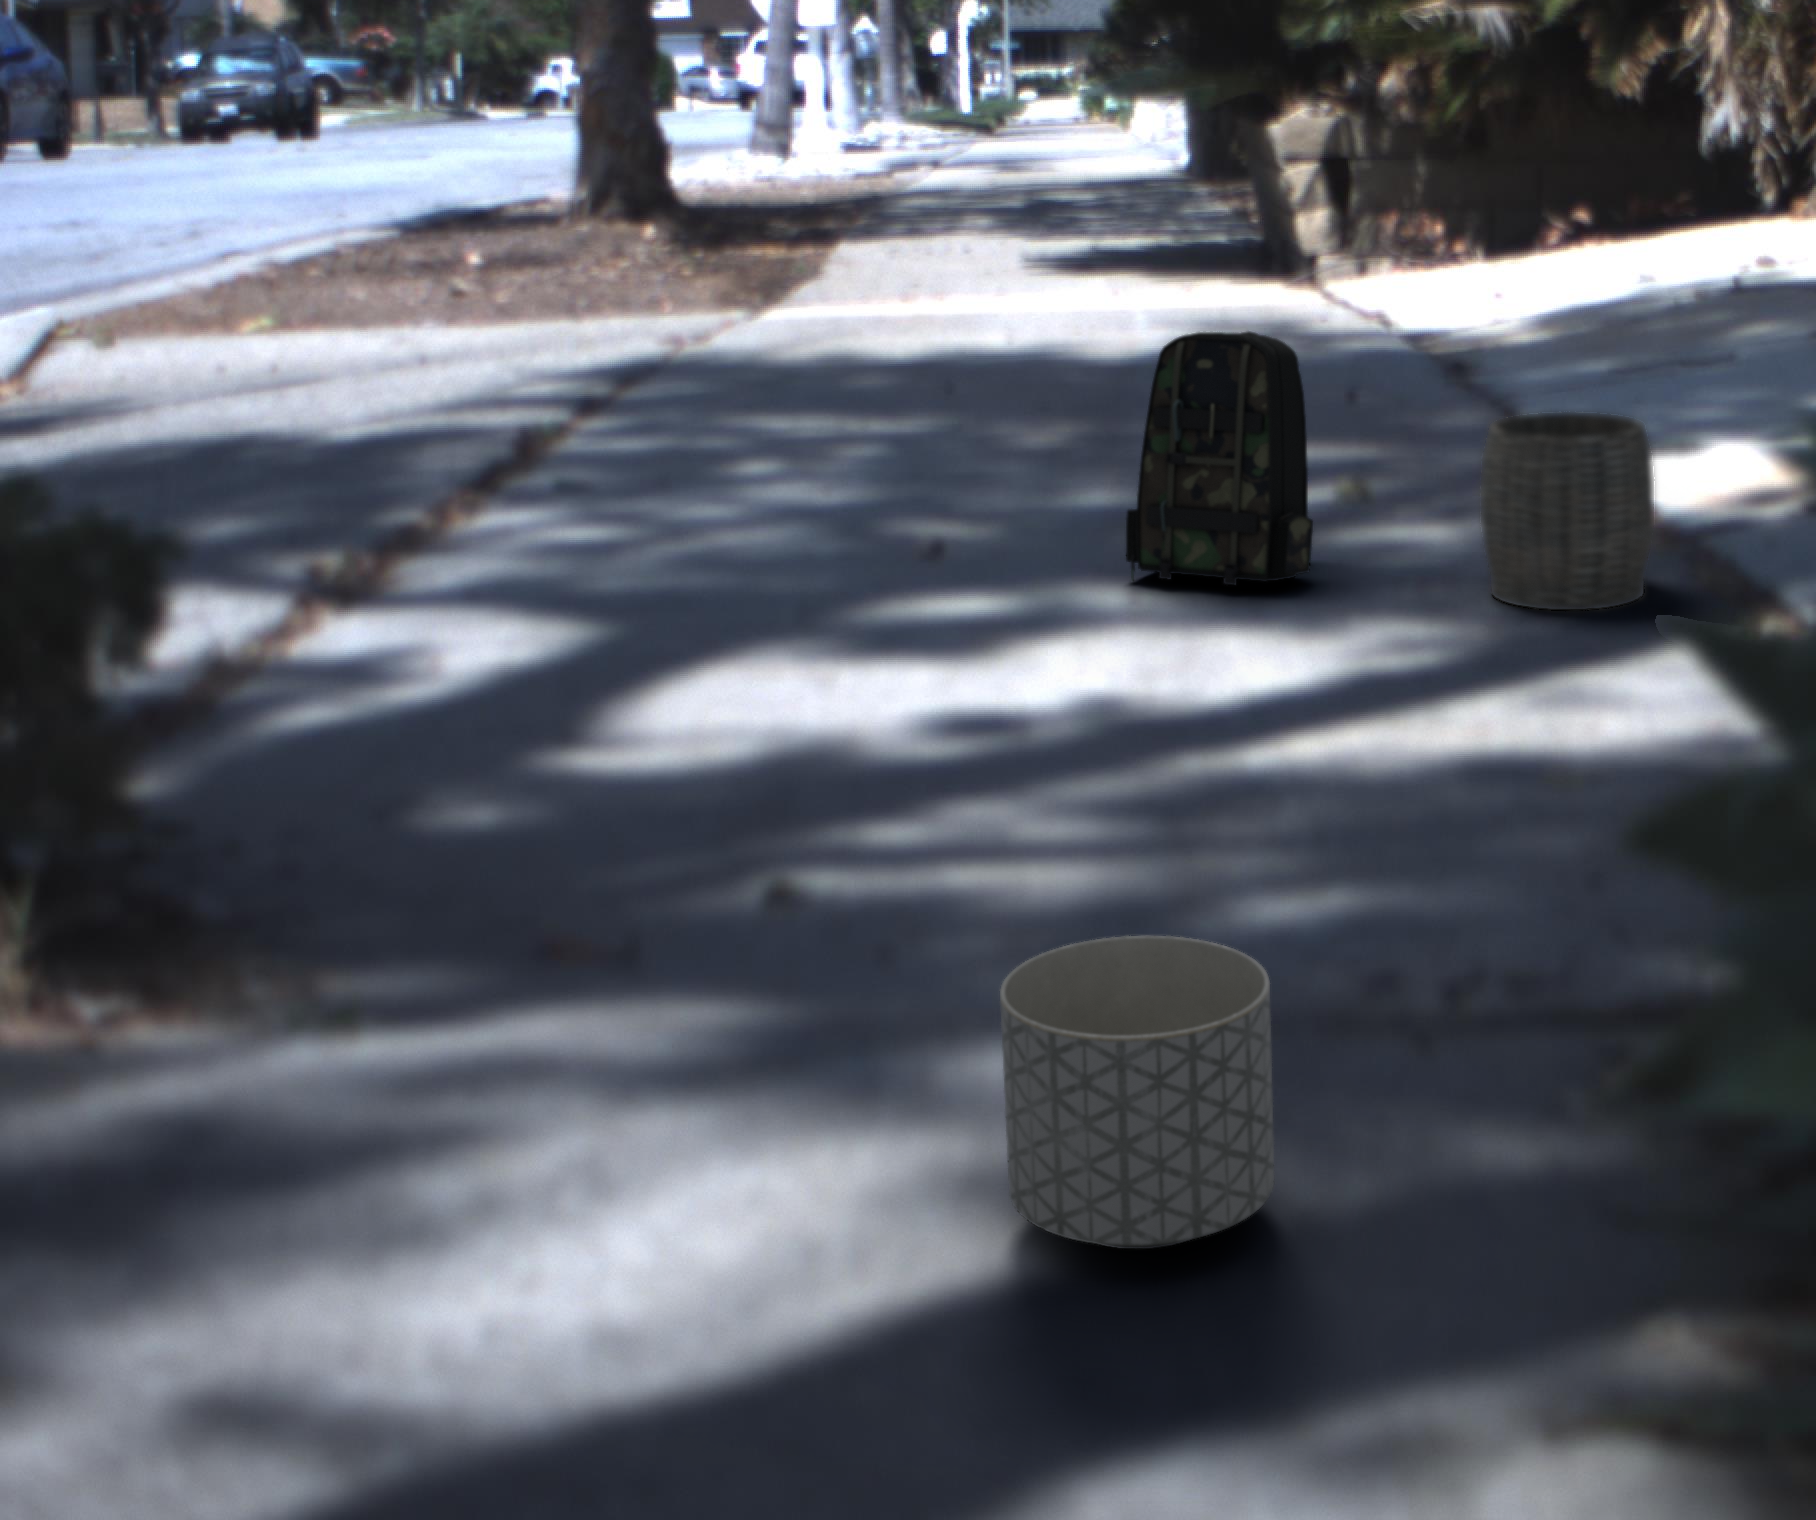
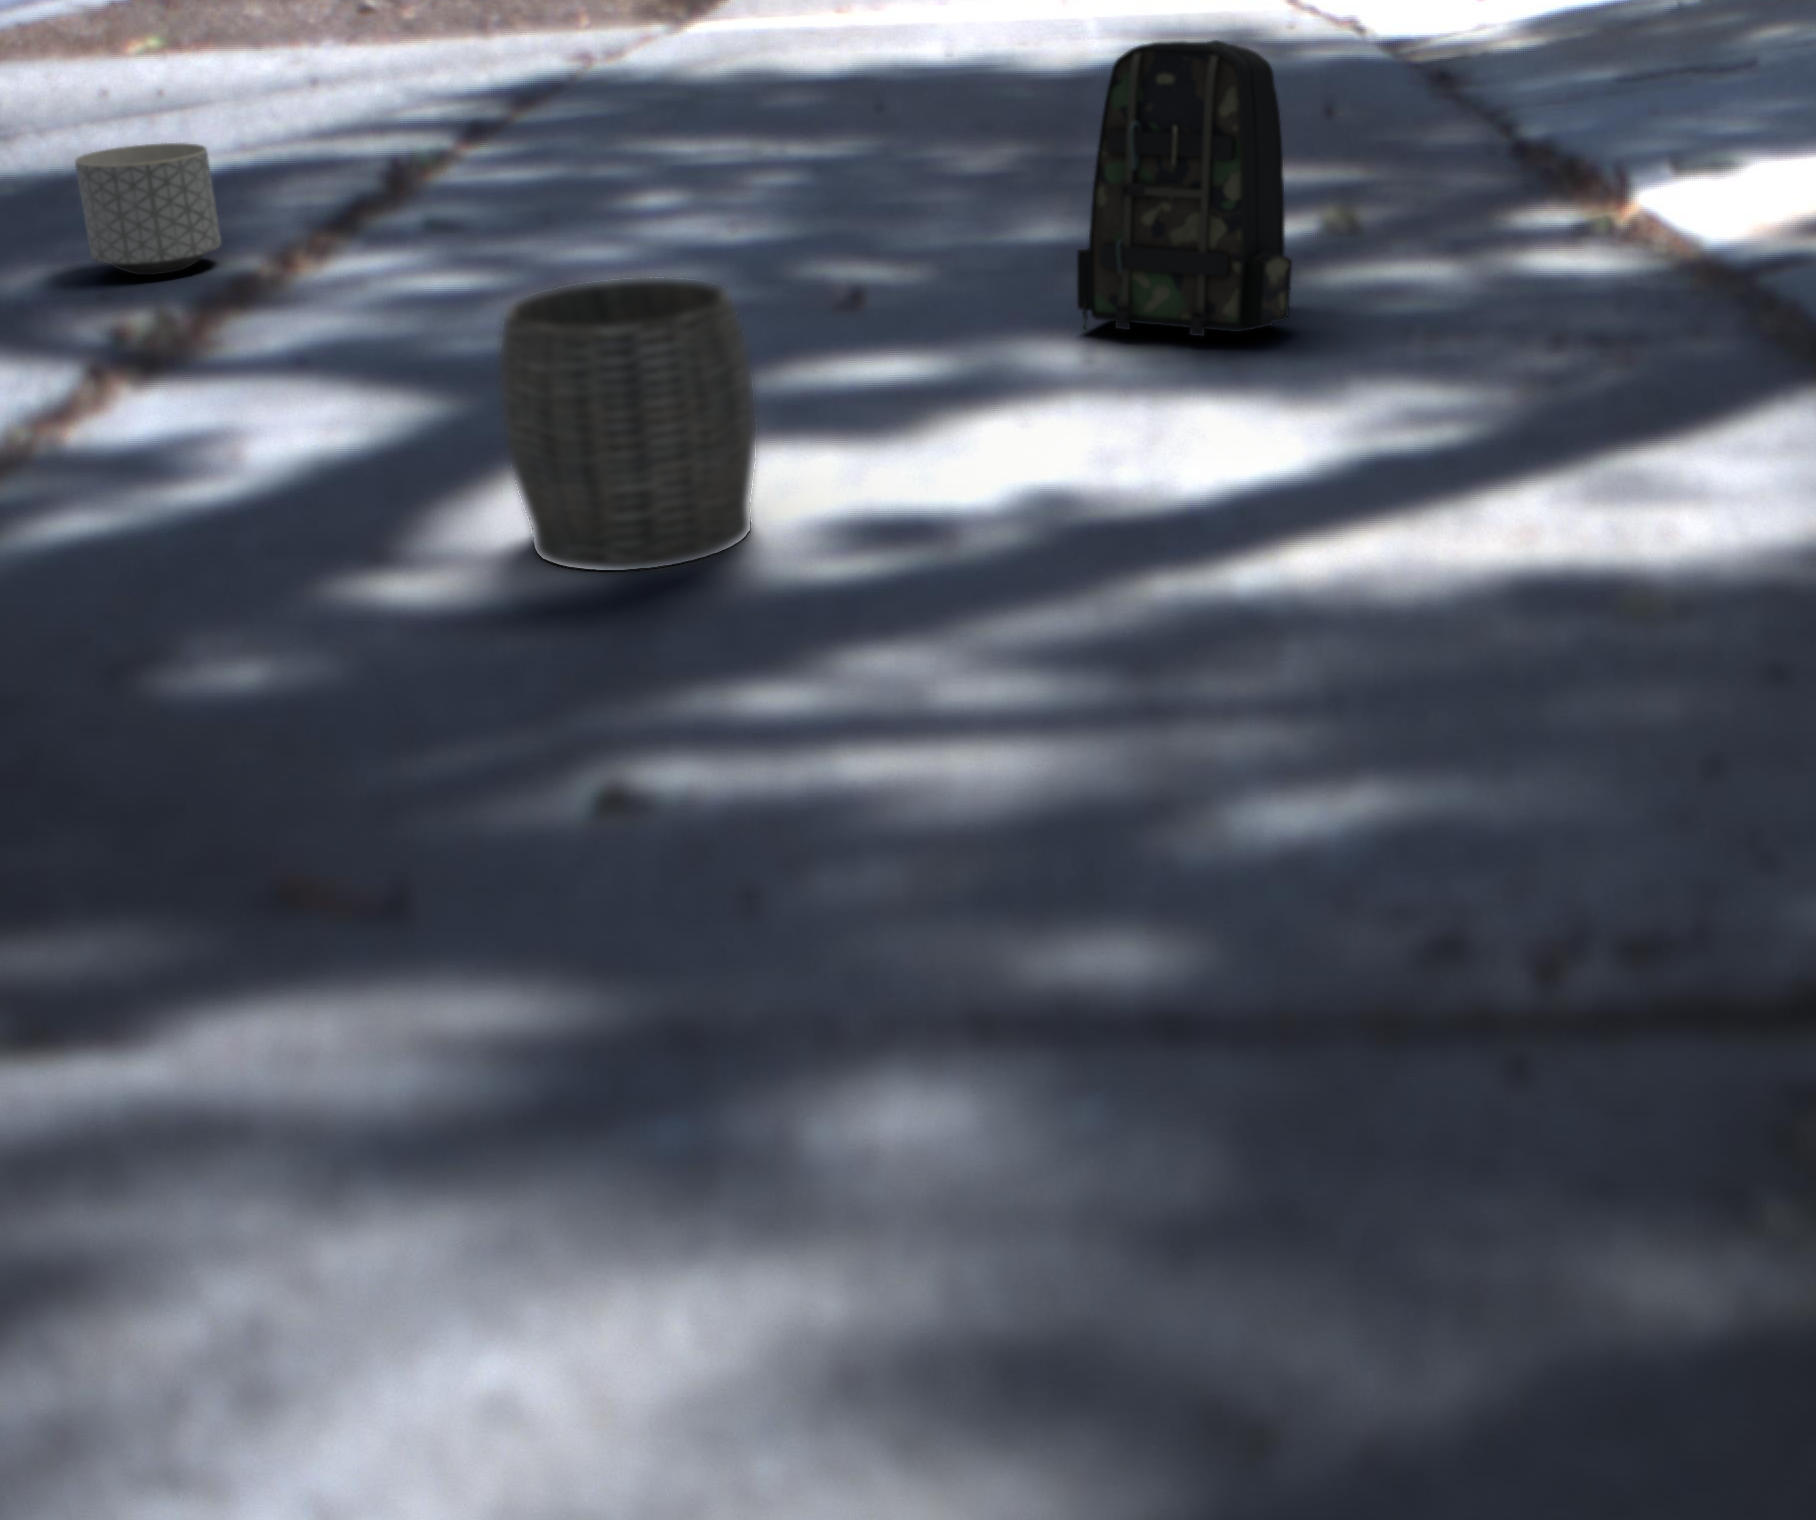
woven basket: present [1481,412,1654,610] -> present [500,278,756,571]
planter: present [1000,936,1275,1249] -> present [75,143,221,275]

